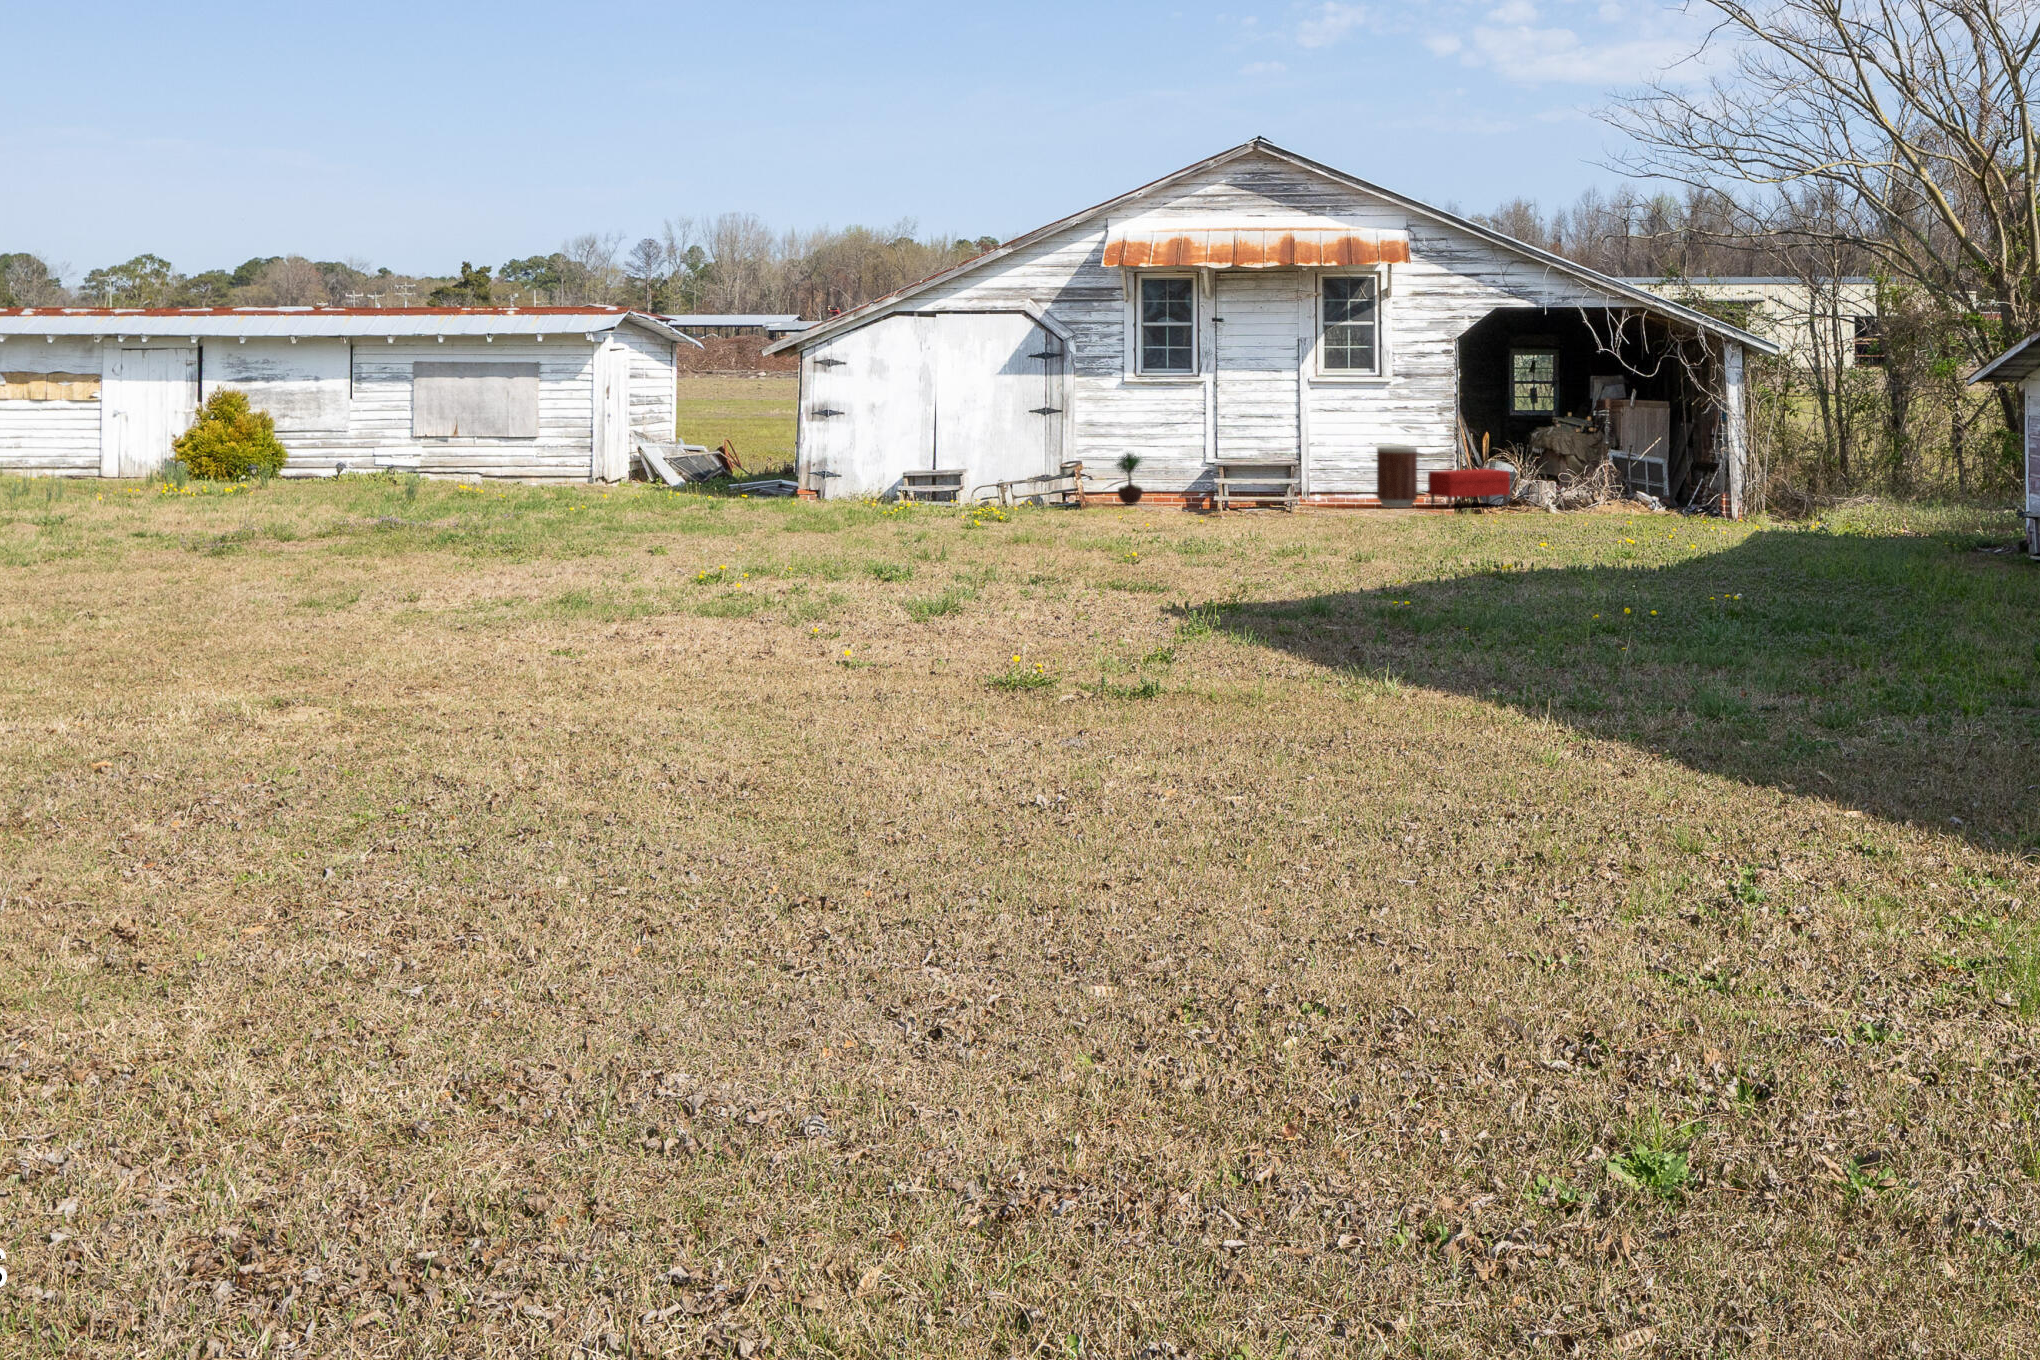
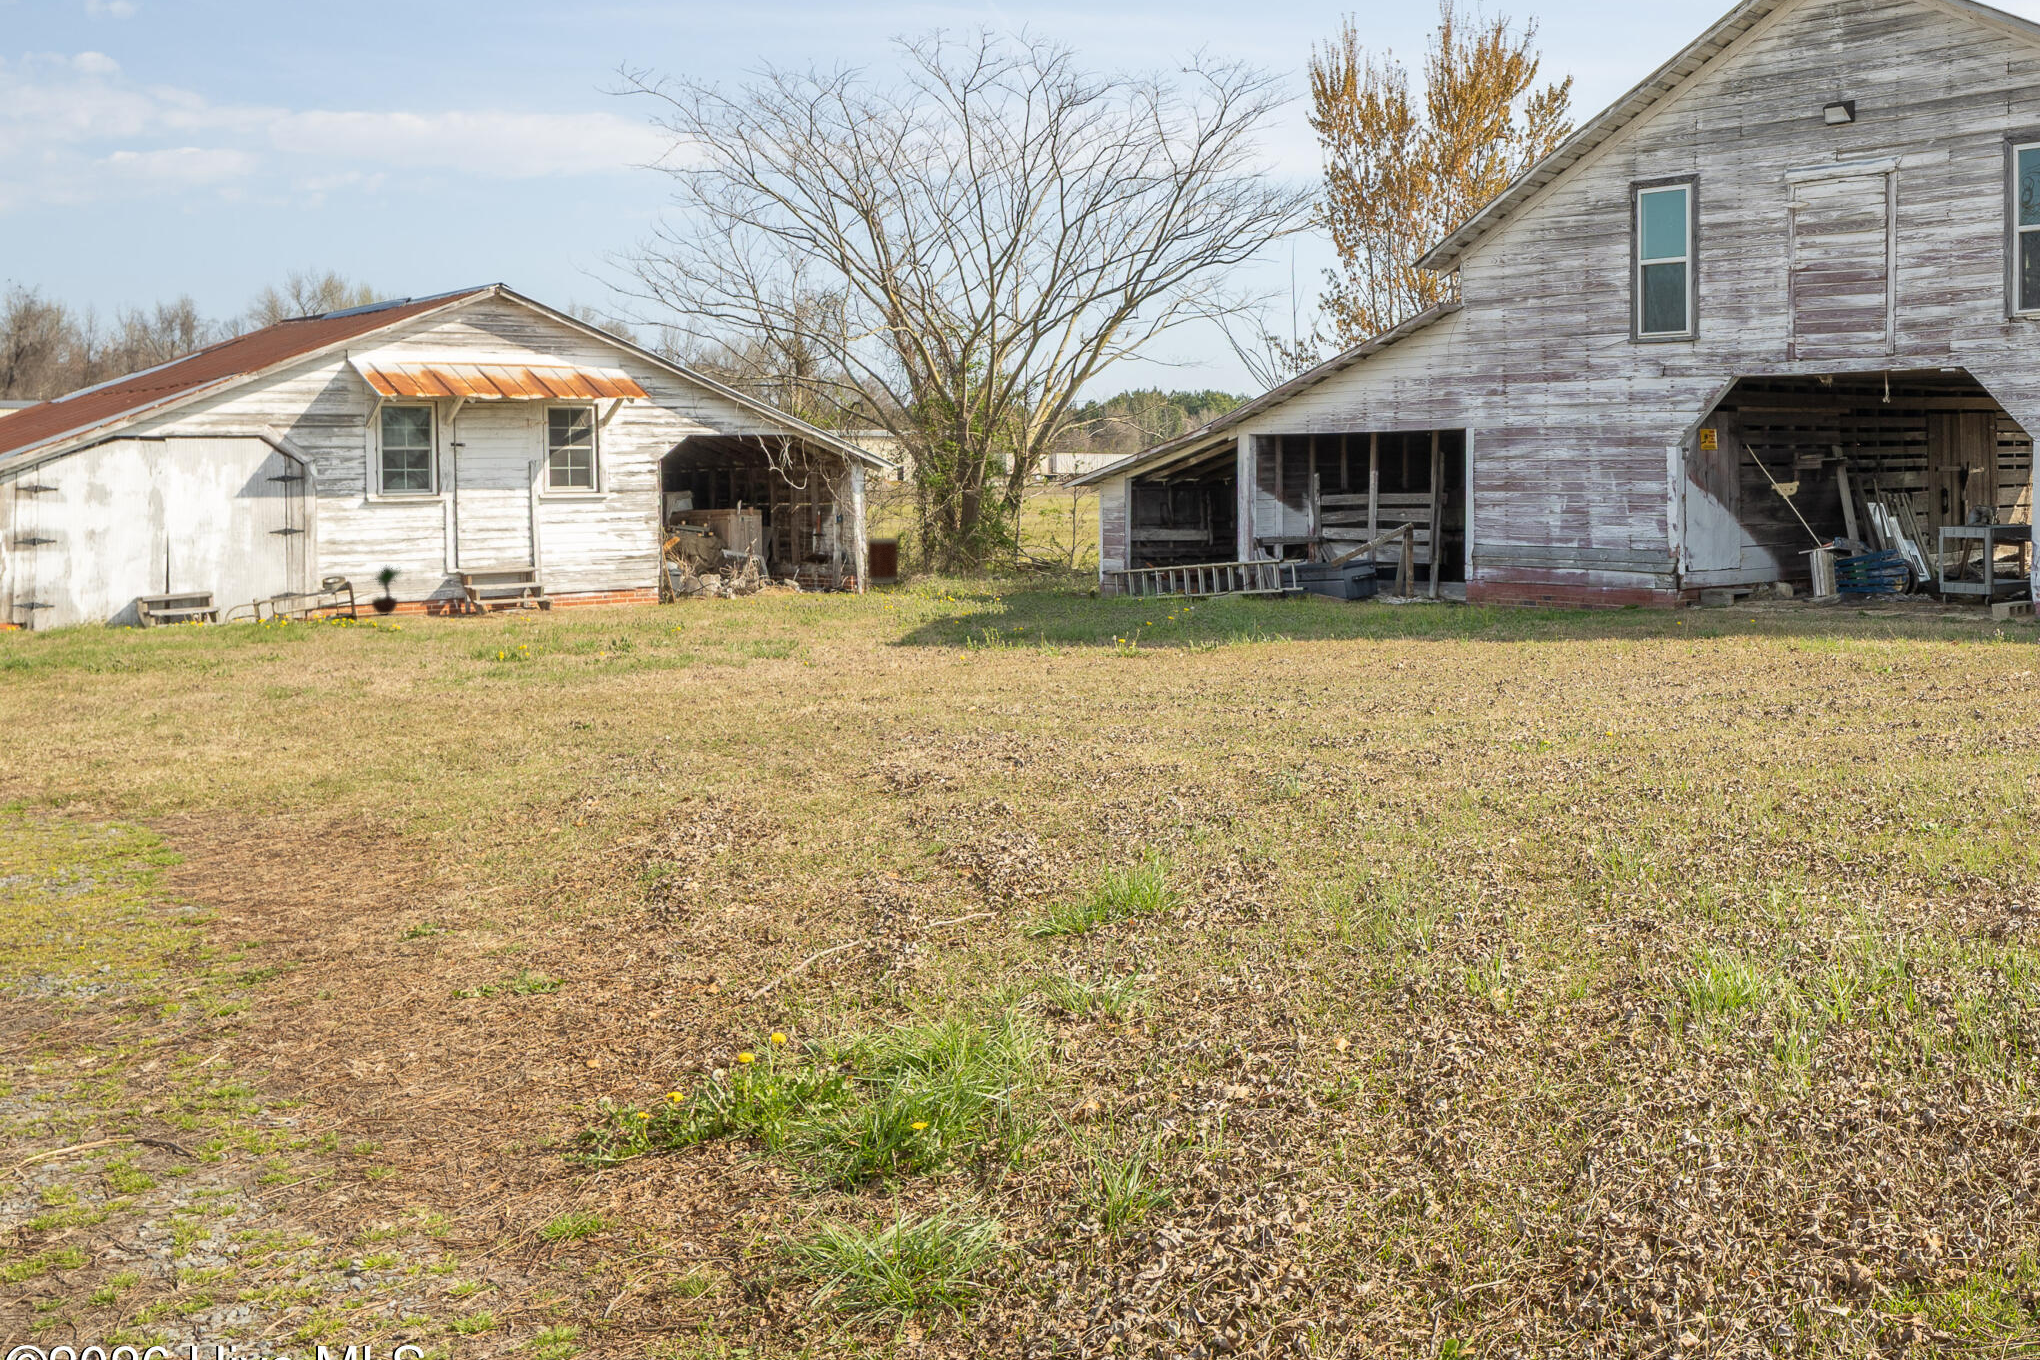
trash can: present [1377,446,1417,508] -> present [868,538,898,584]
bench: present [1428,469,1510,508] -> none [643,566,705,599]

